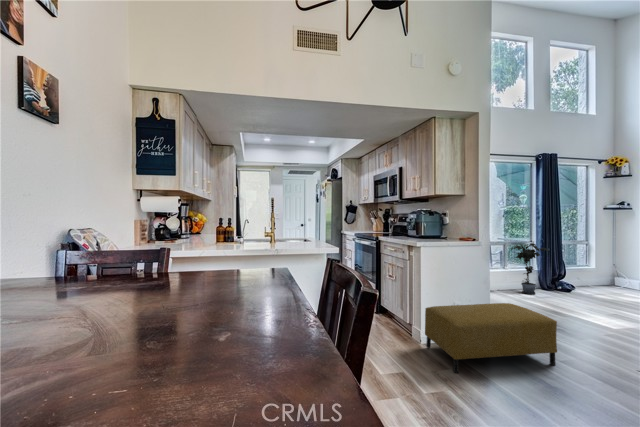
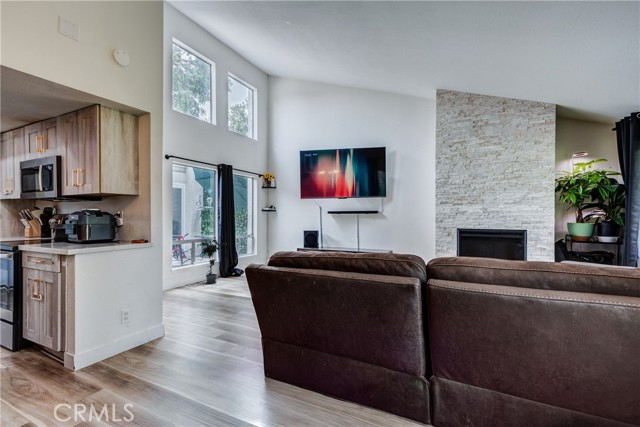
ottoman: present [425,303,557,373] -> none [79,298,212,390]

